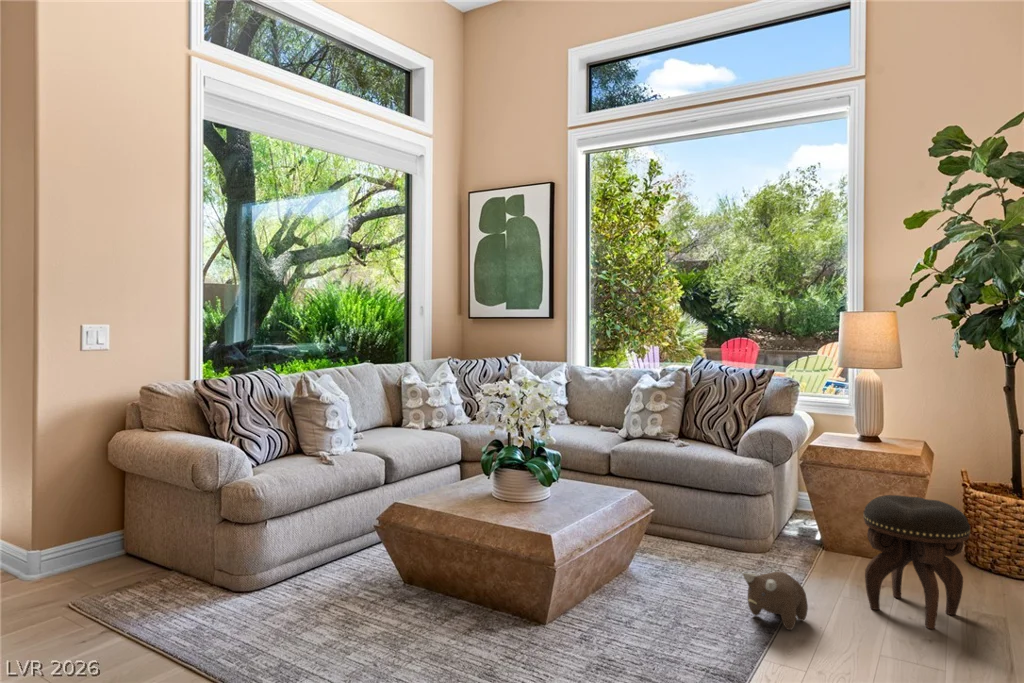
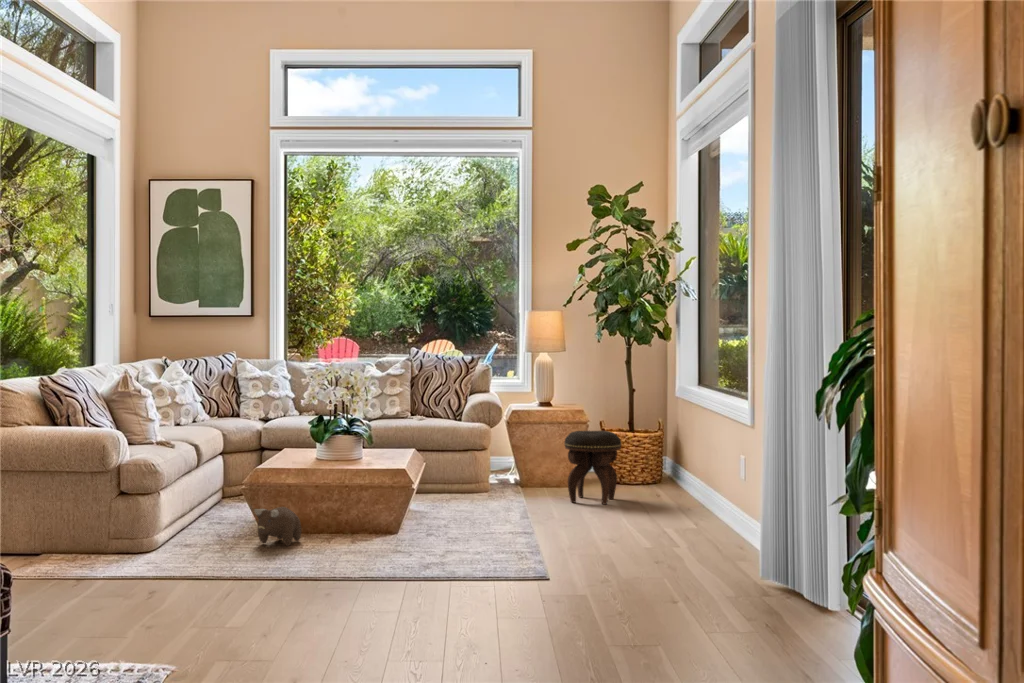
plush toy: present [743,572,808,630] -> present [254,507,301,546]

